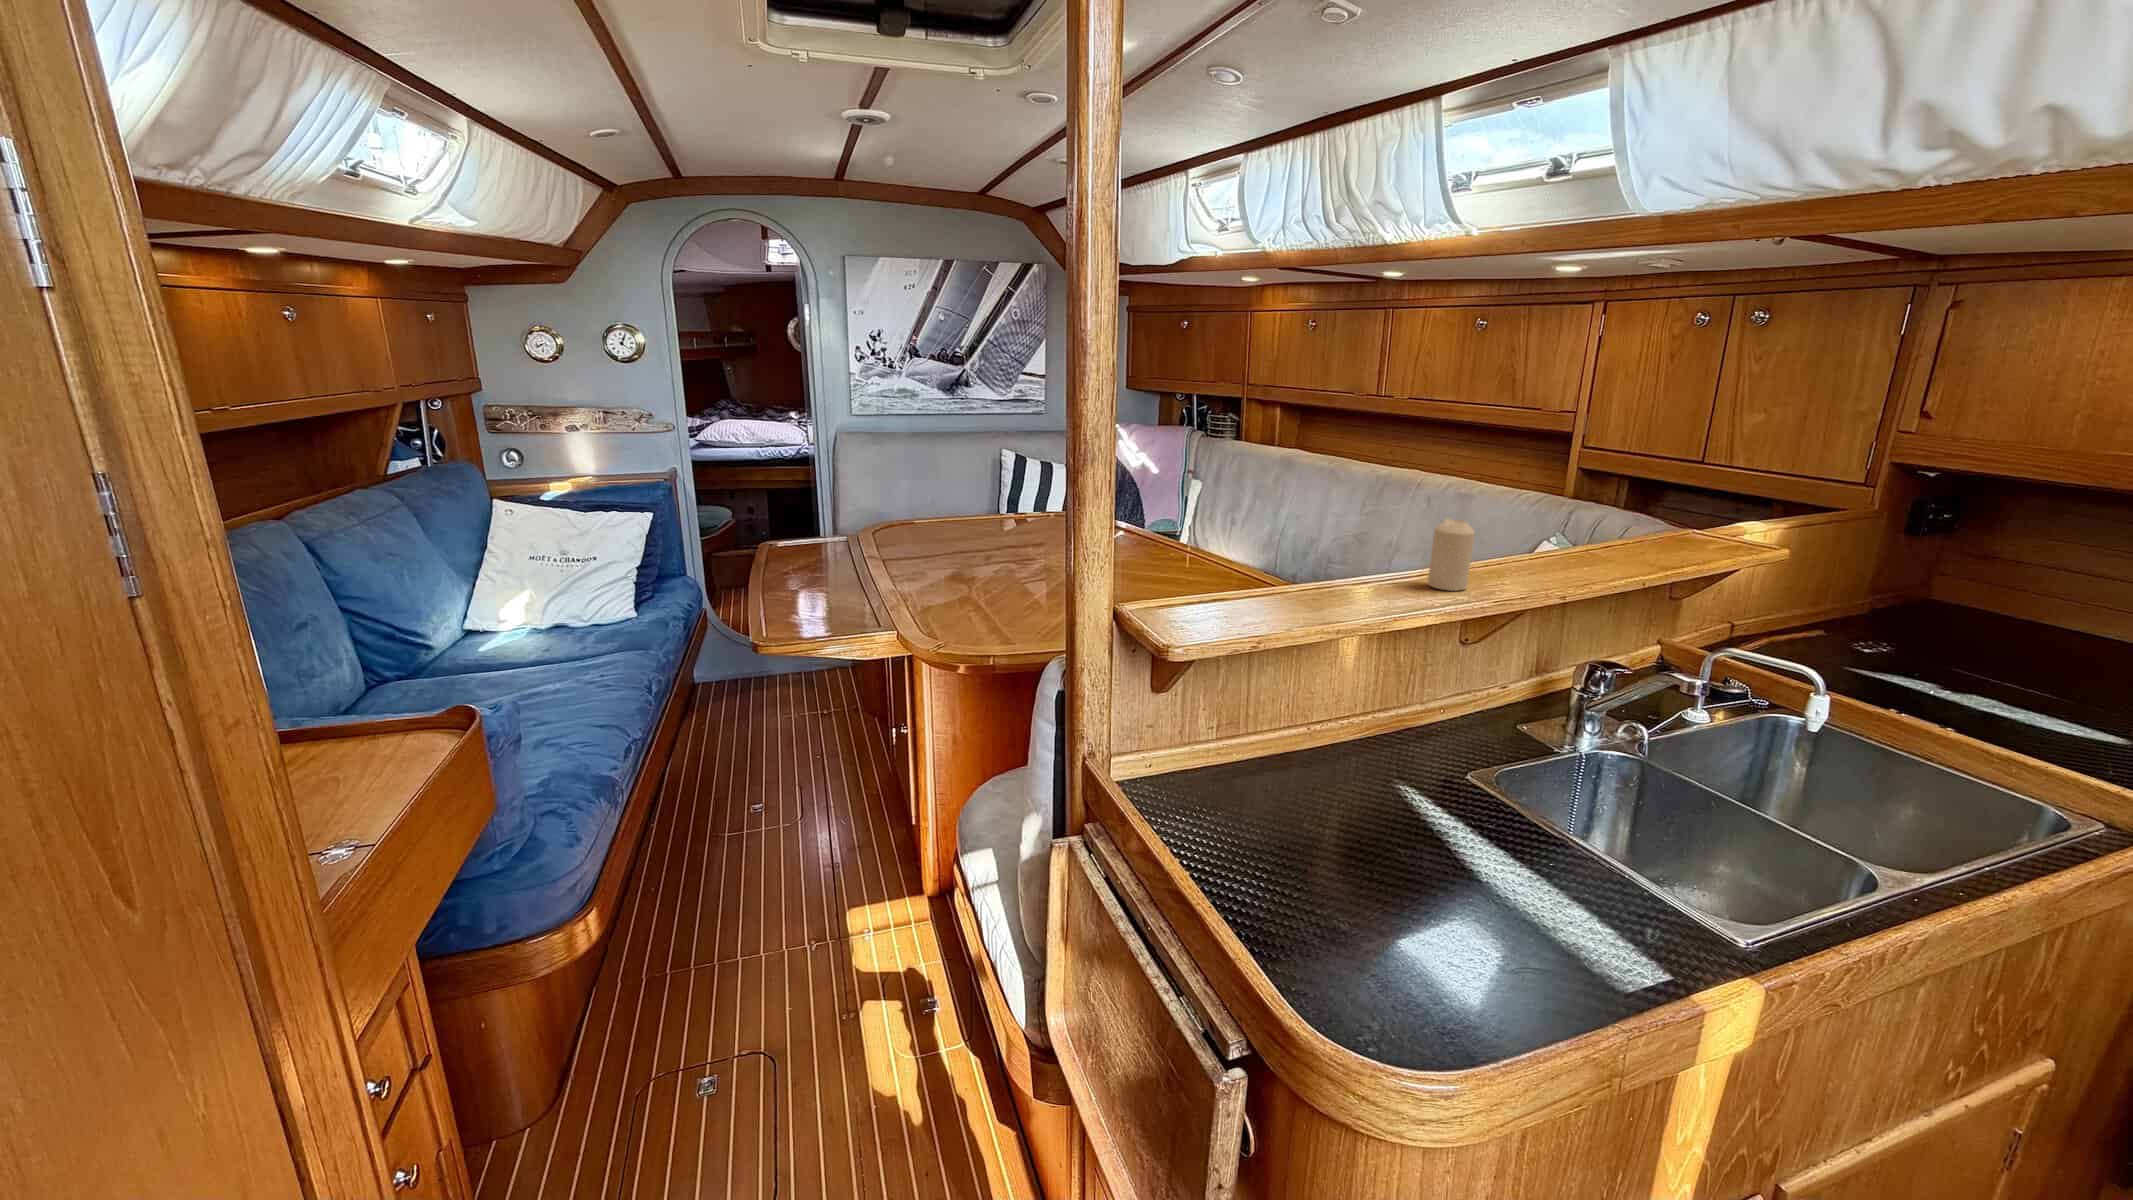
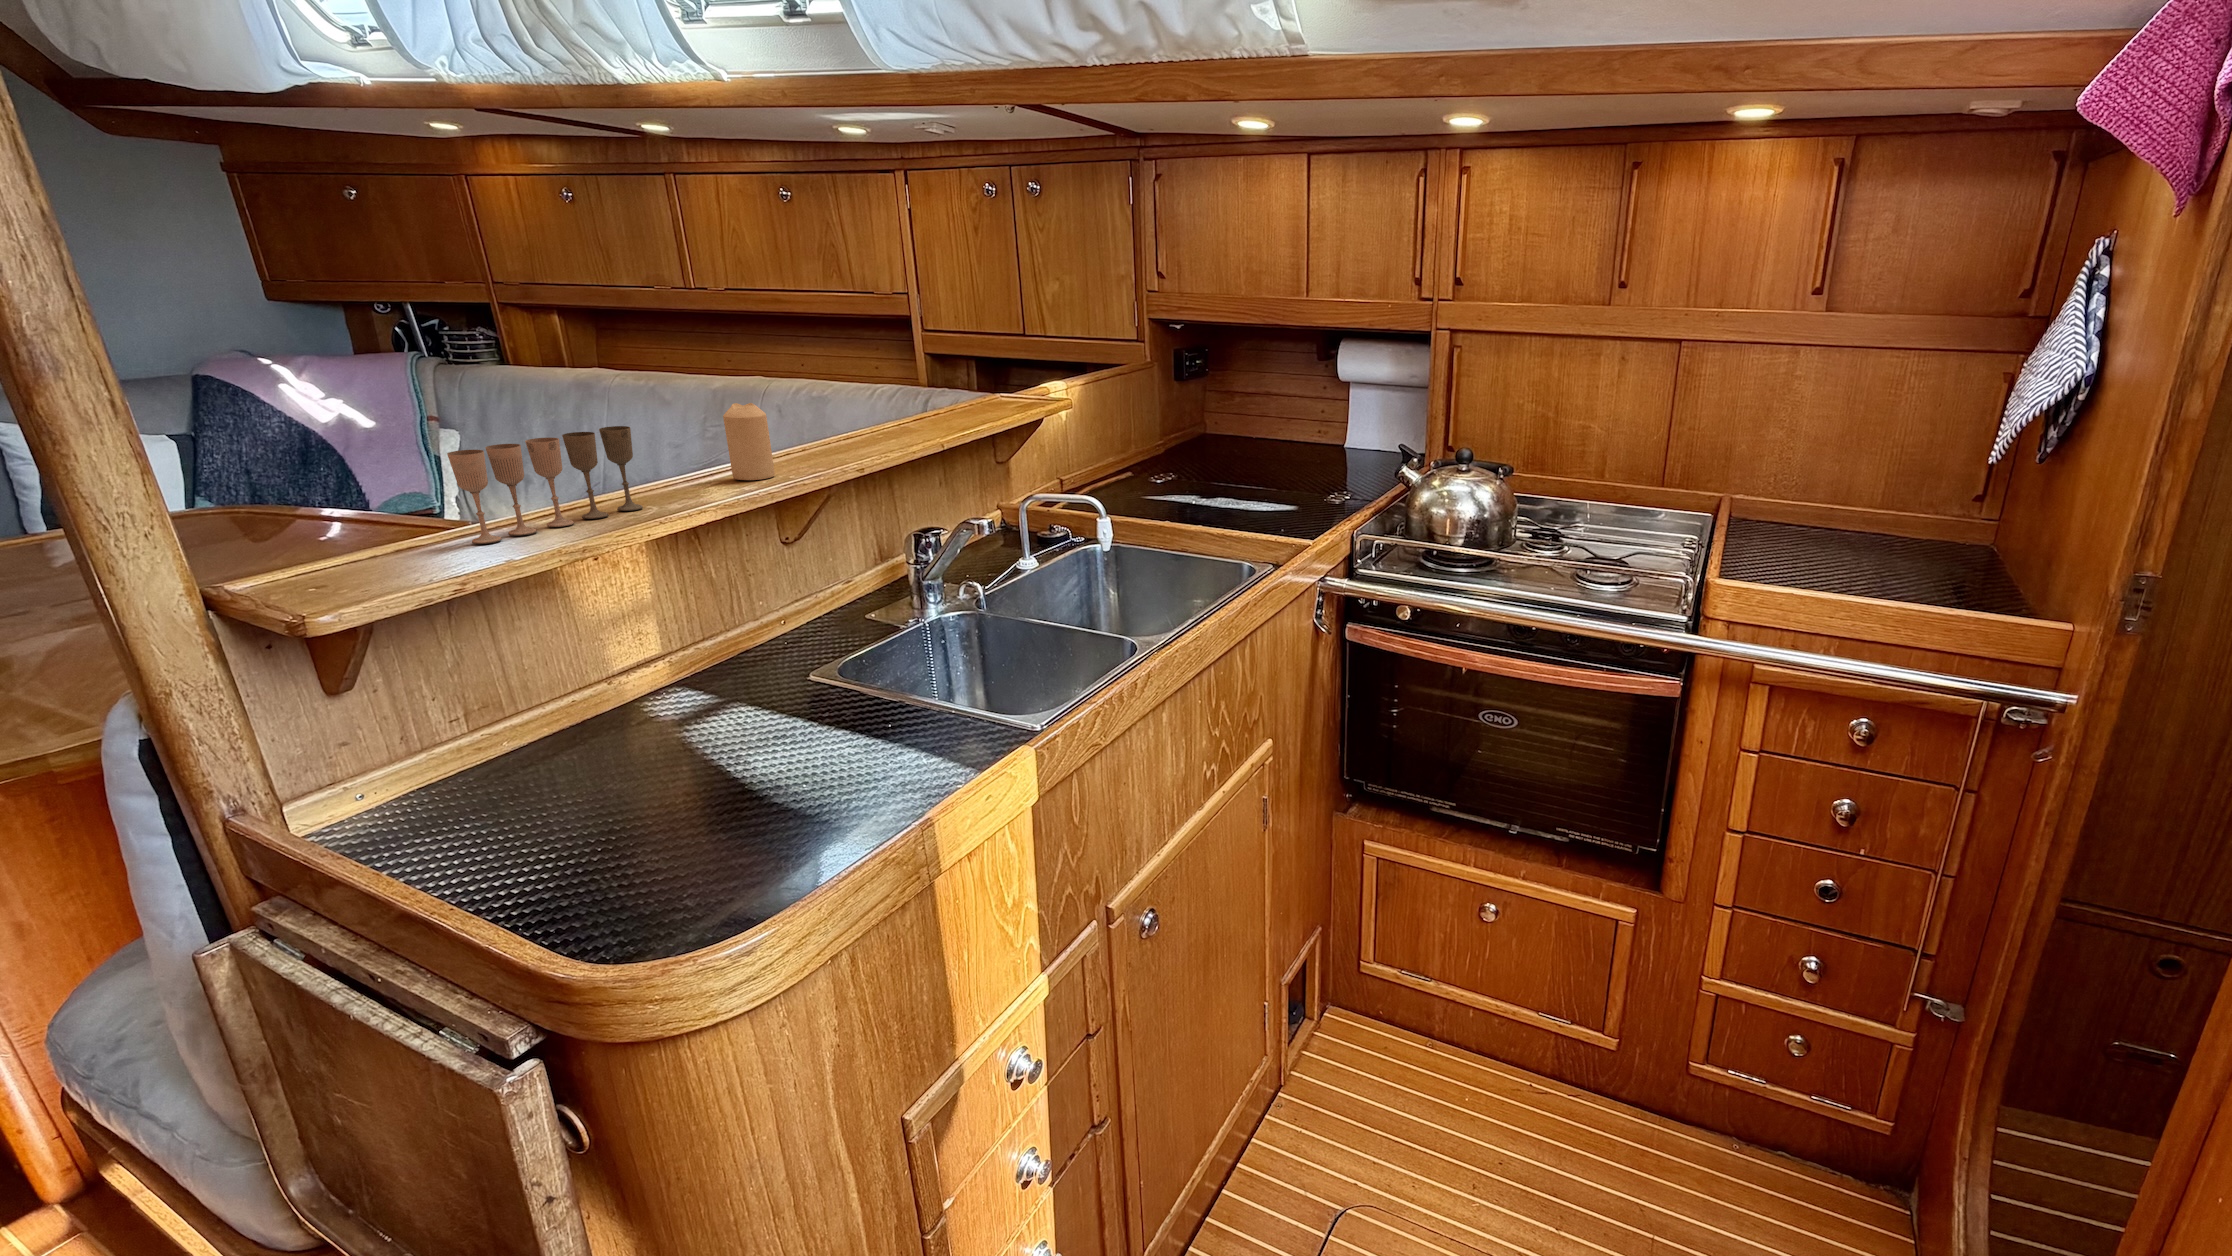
wine glass: none [1214,533,1360,624] -> present [447,426,643,544]

